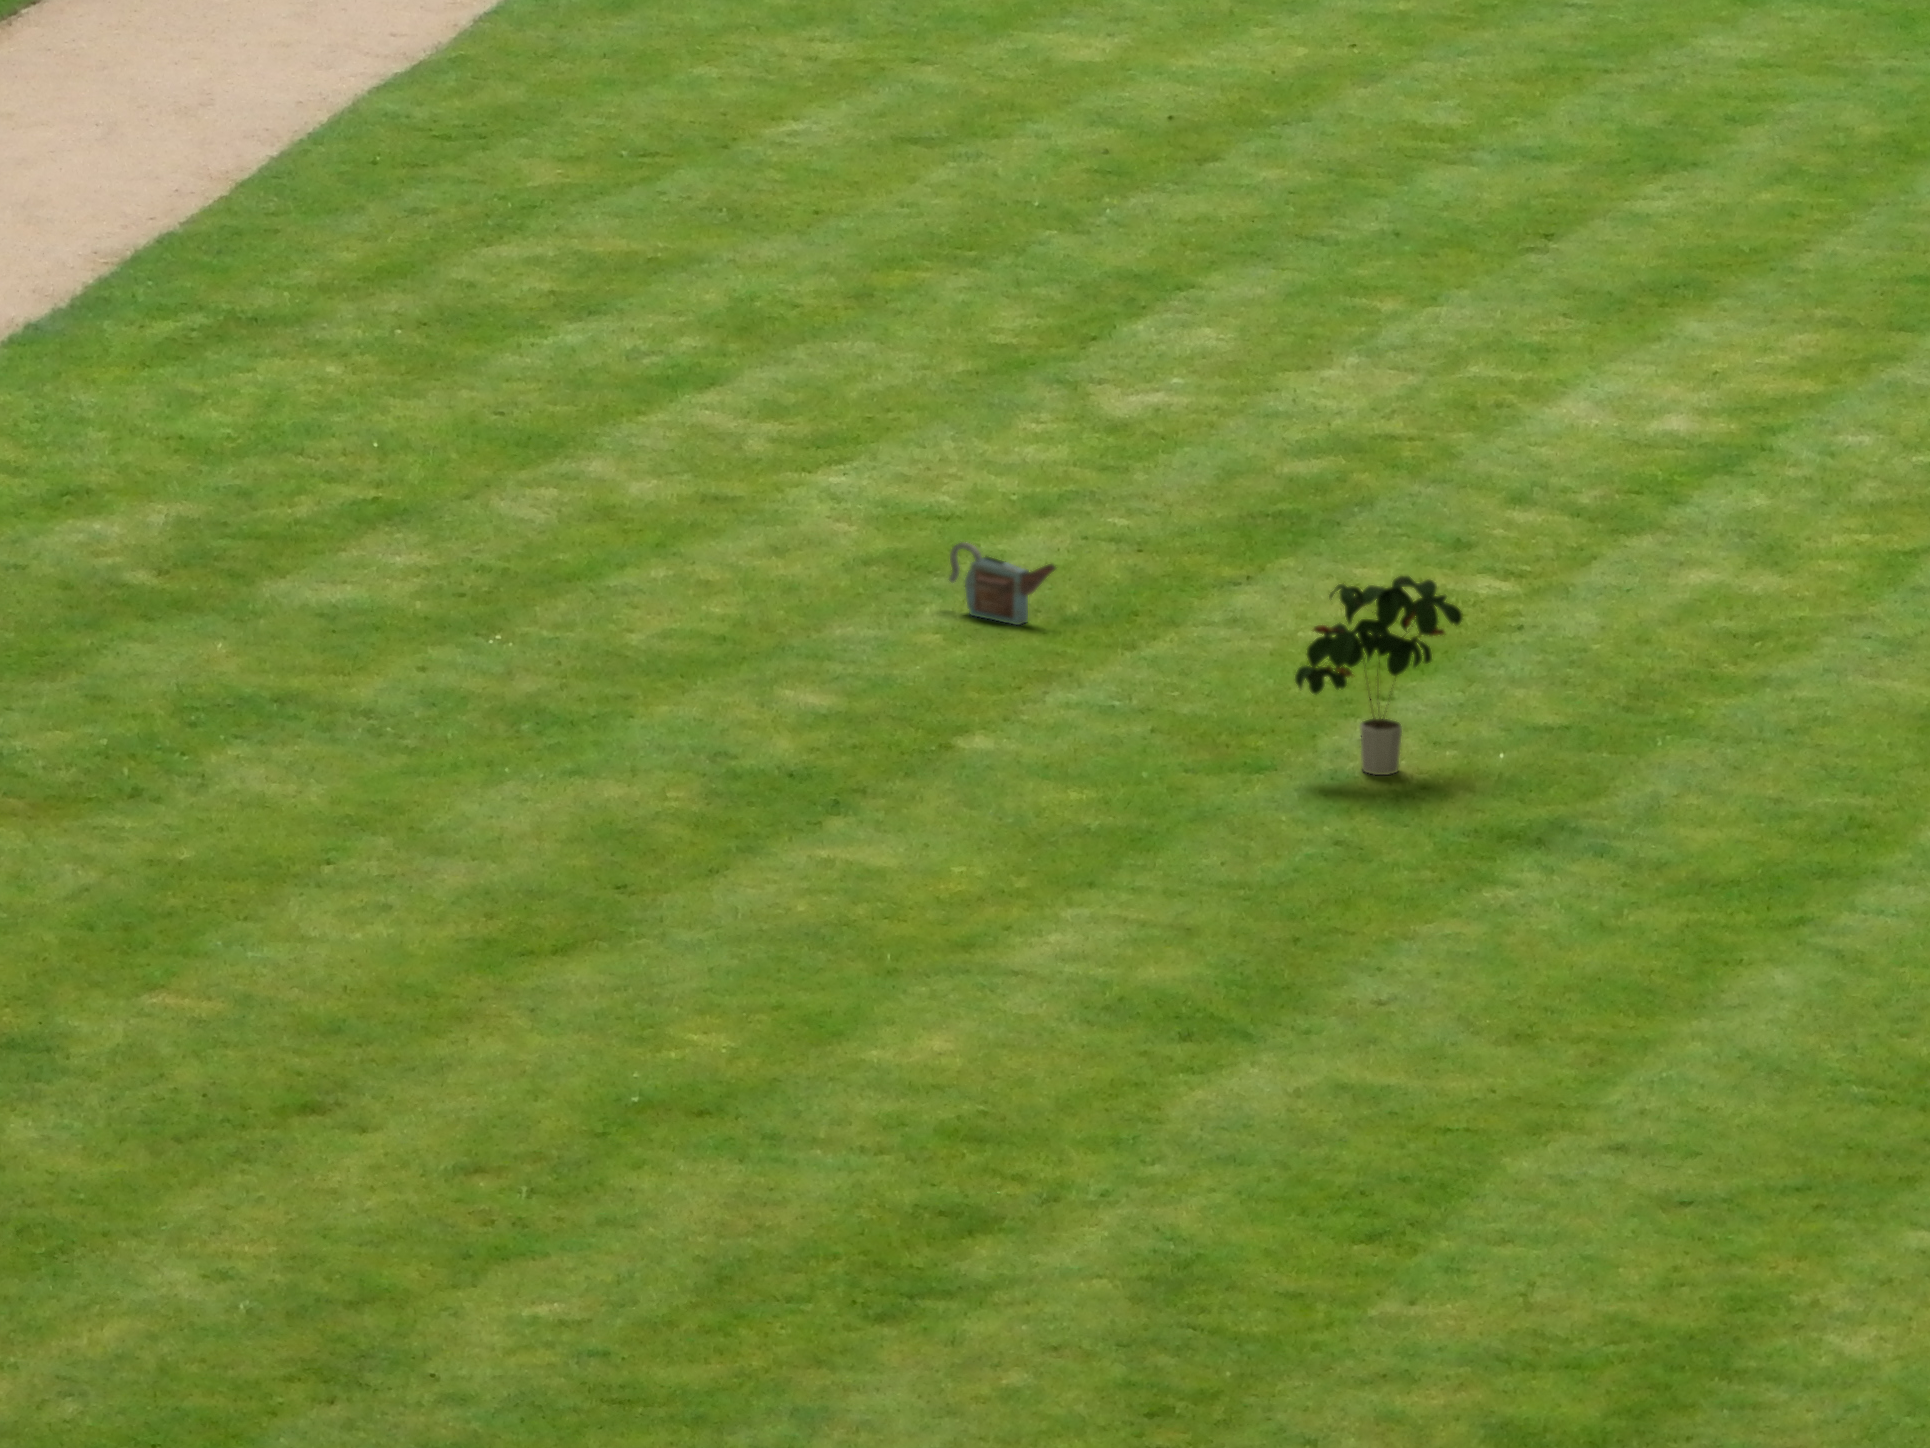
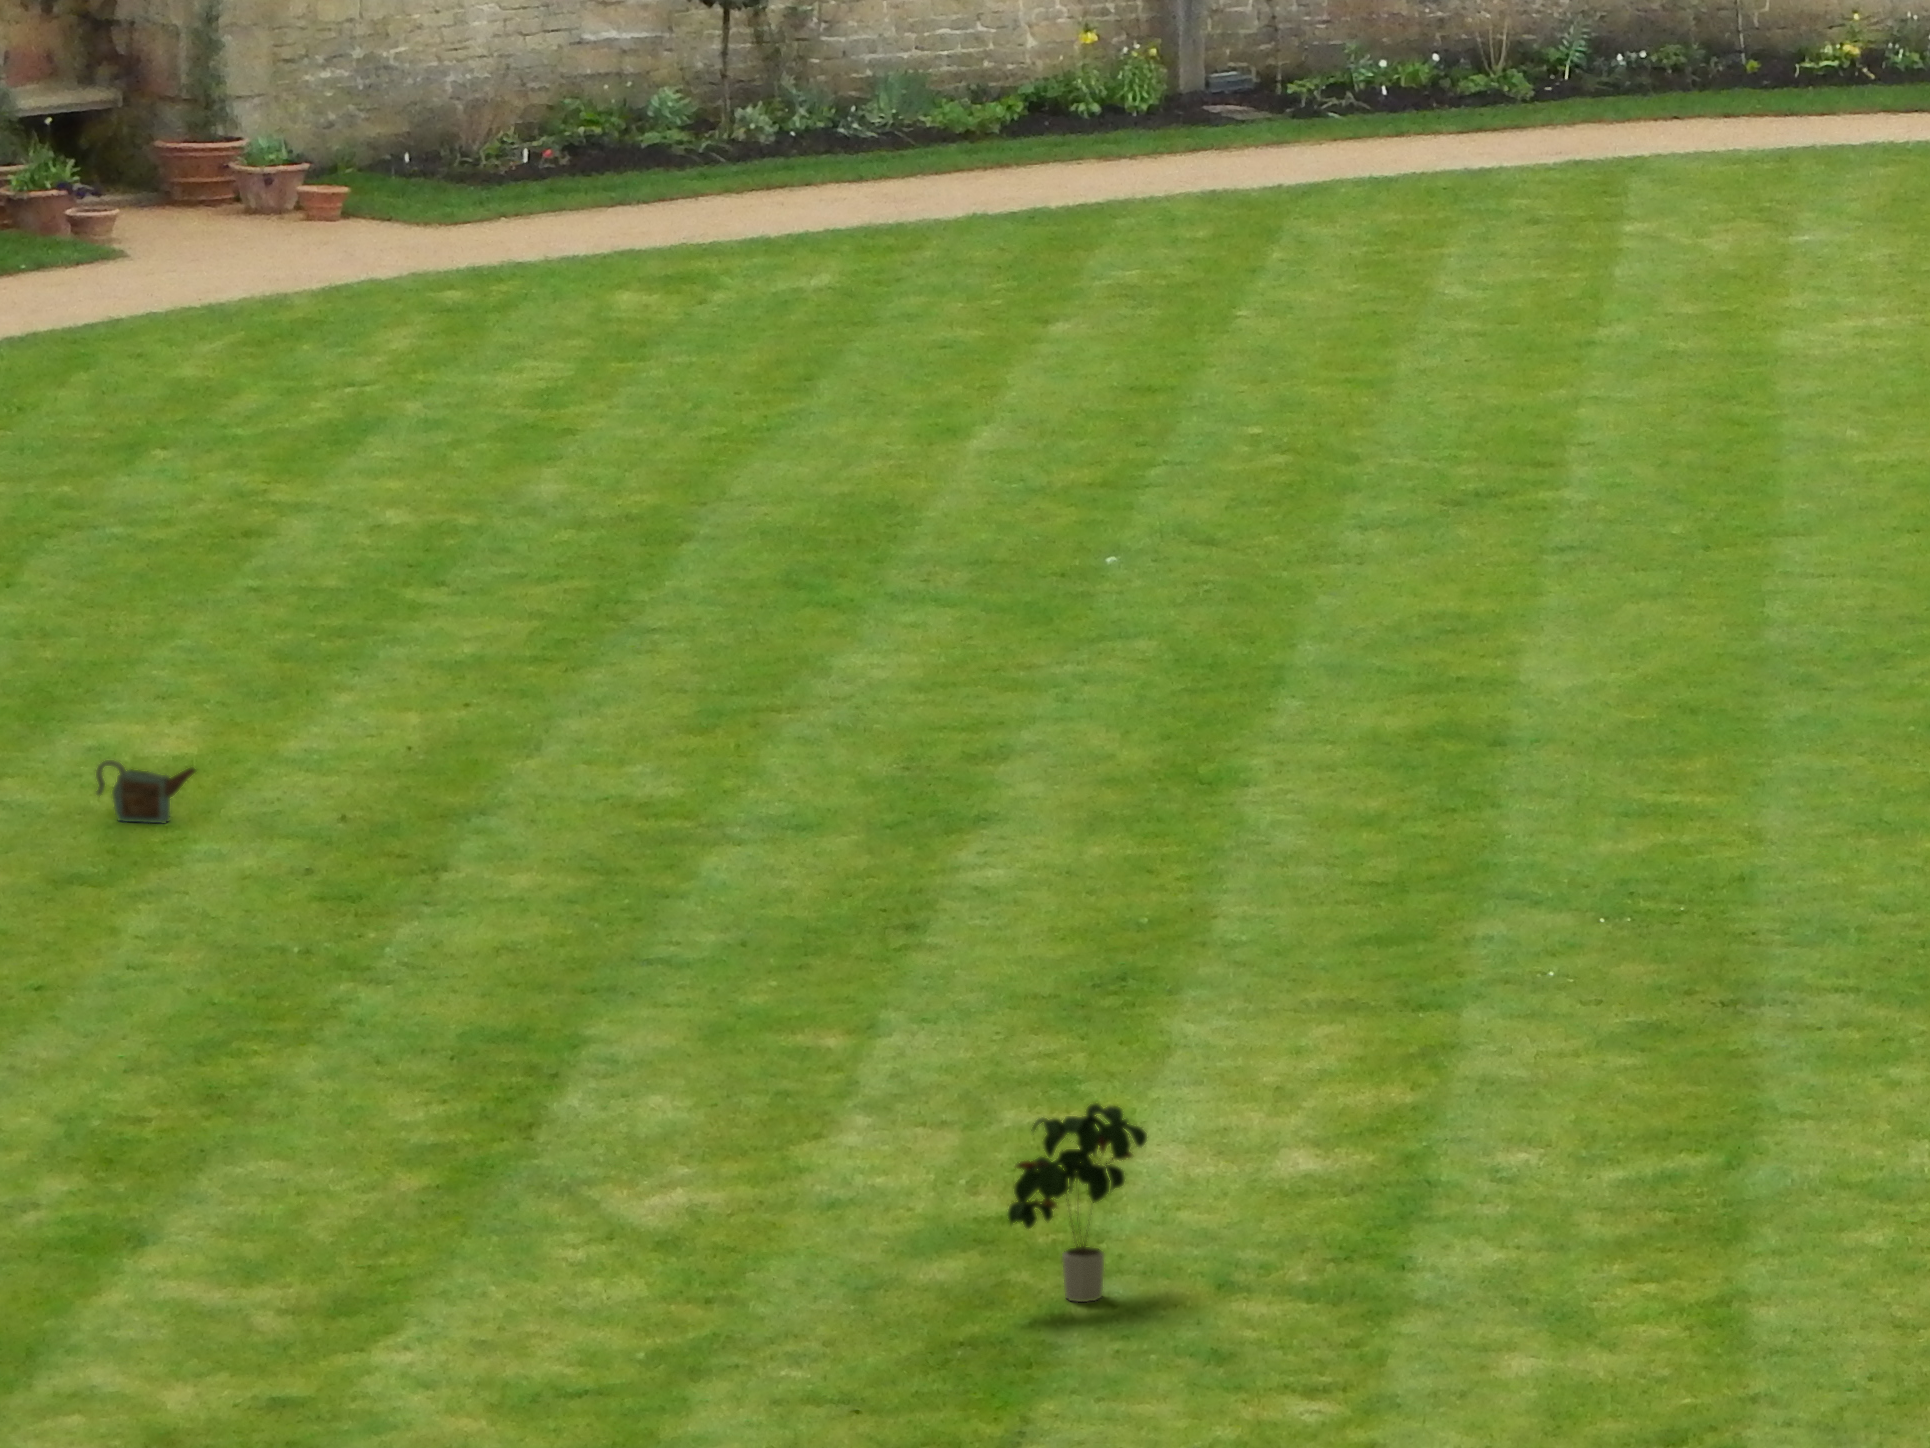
watering can: present [949,542,1056,625] -> present [96,760,195,823]

